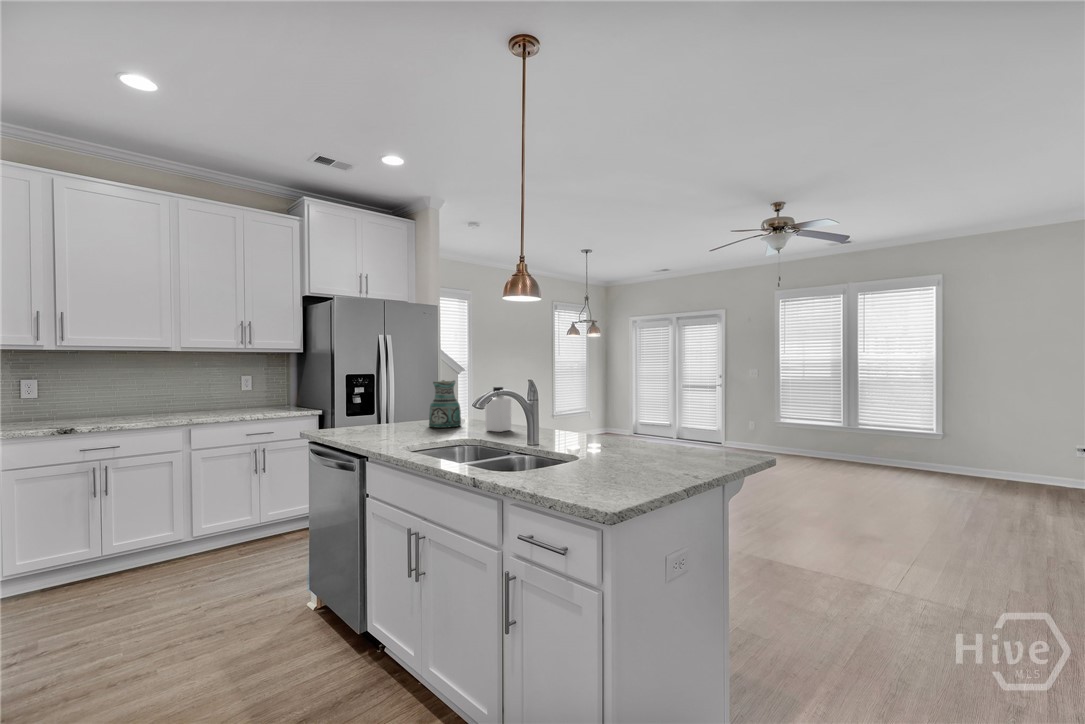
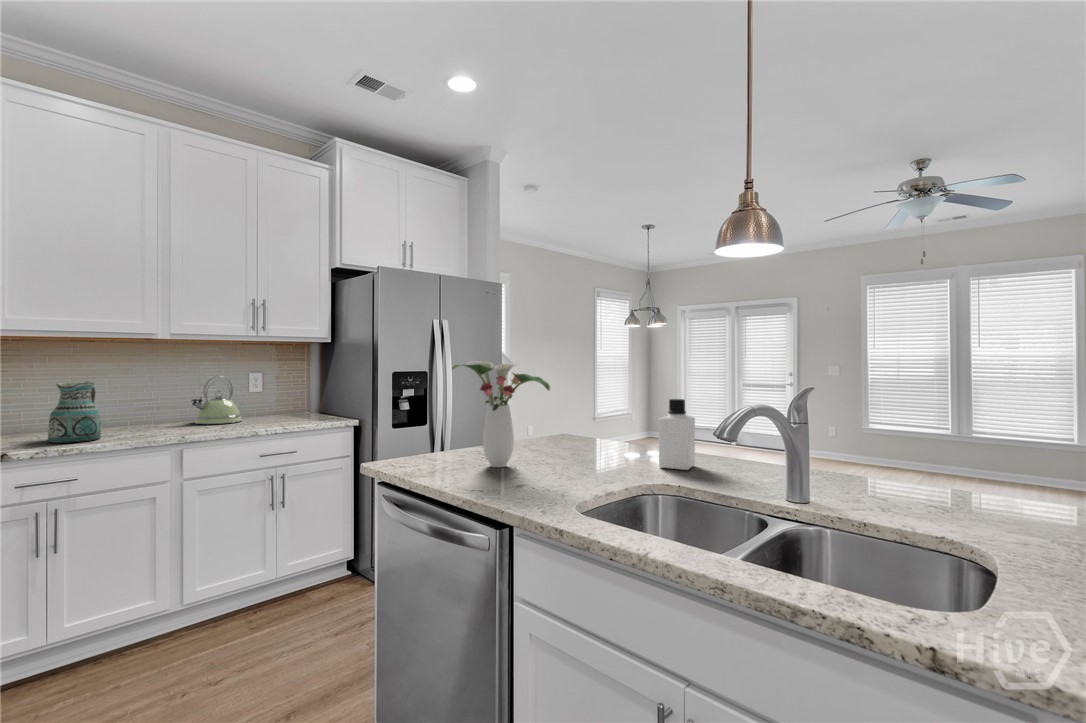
flower arrangement: none [349,363,411,432] -> present [452,361,550,467]
kettle: none [197,378,235,413] -> present [191,376,242,424]
ceramic pitcher: present [429,380,461,428] -> present [48,381,101,443]

